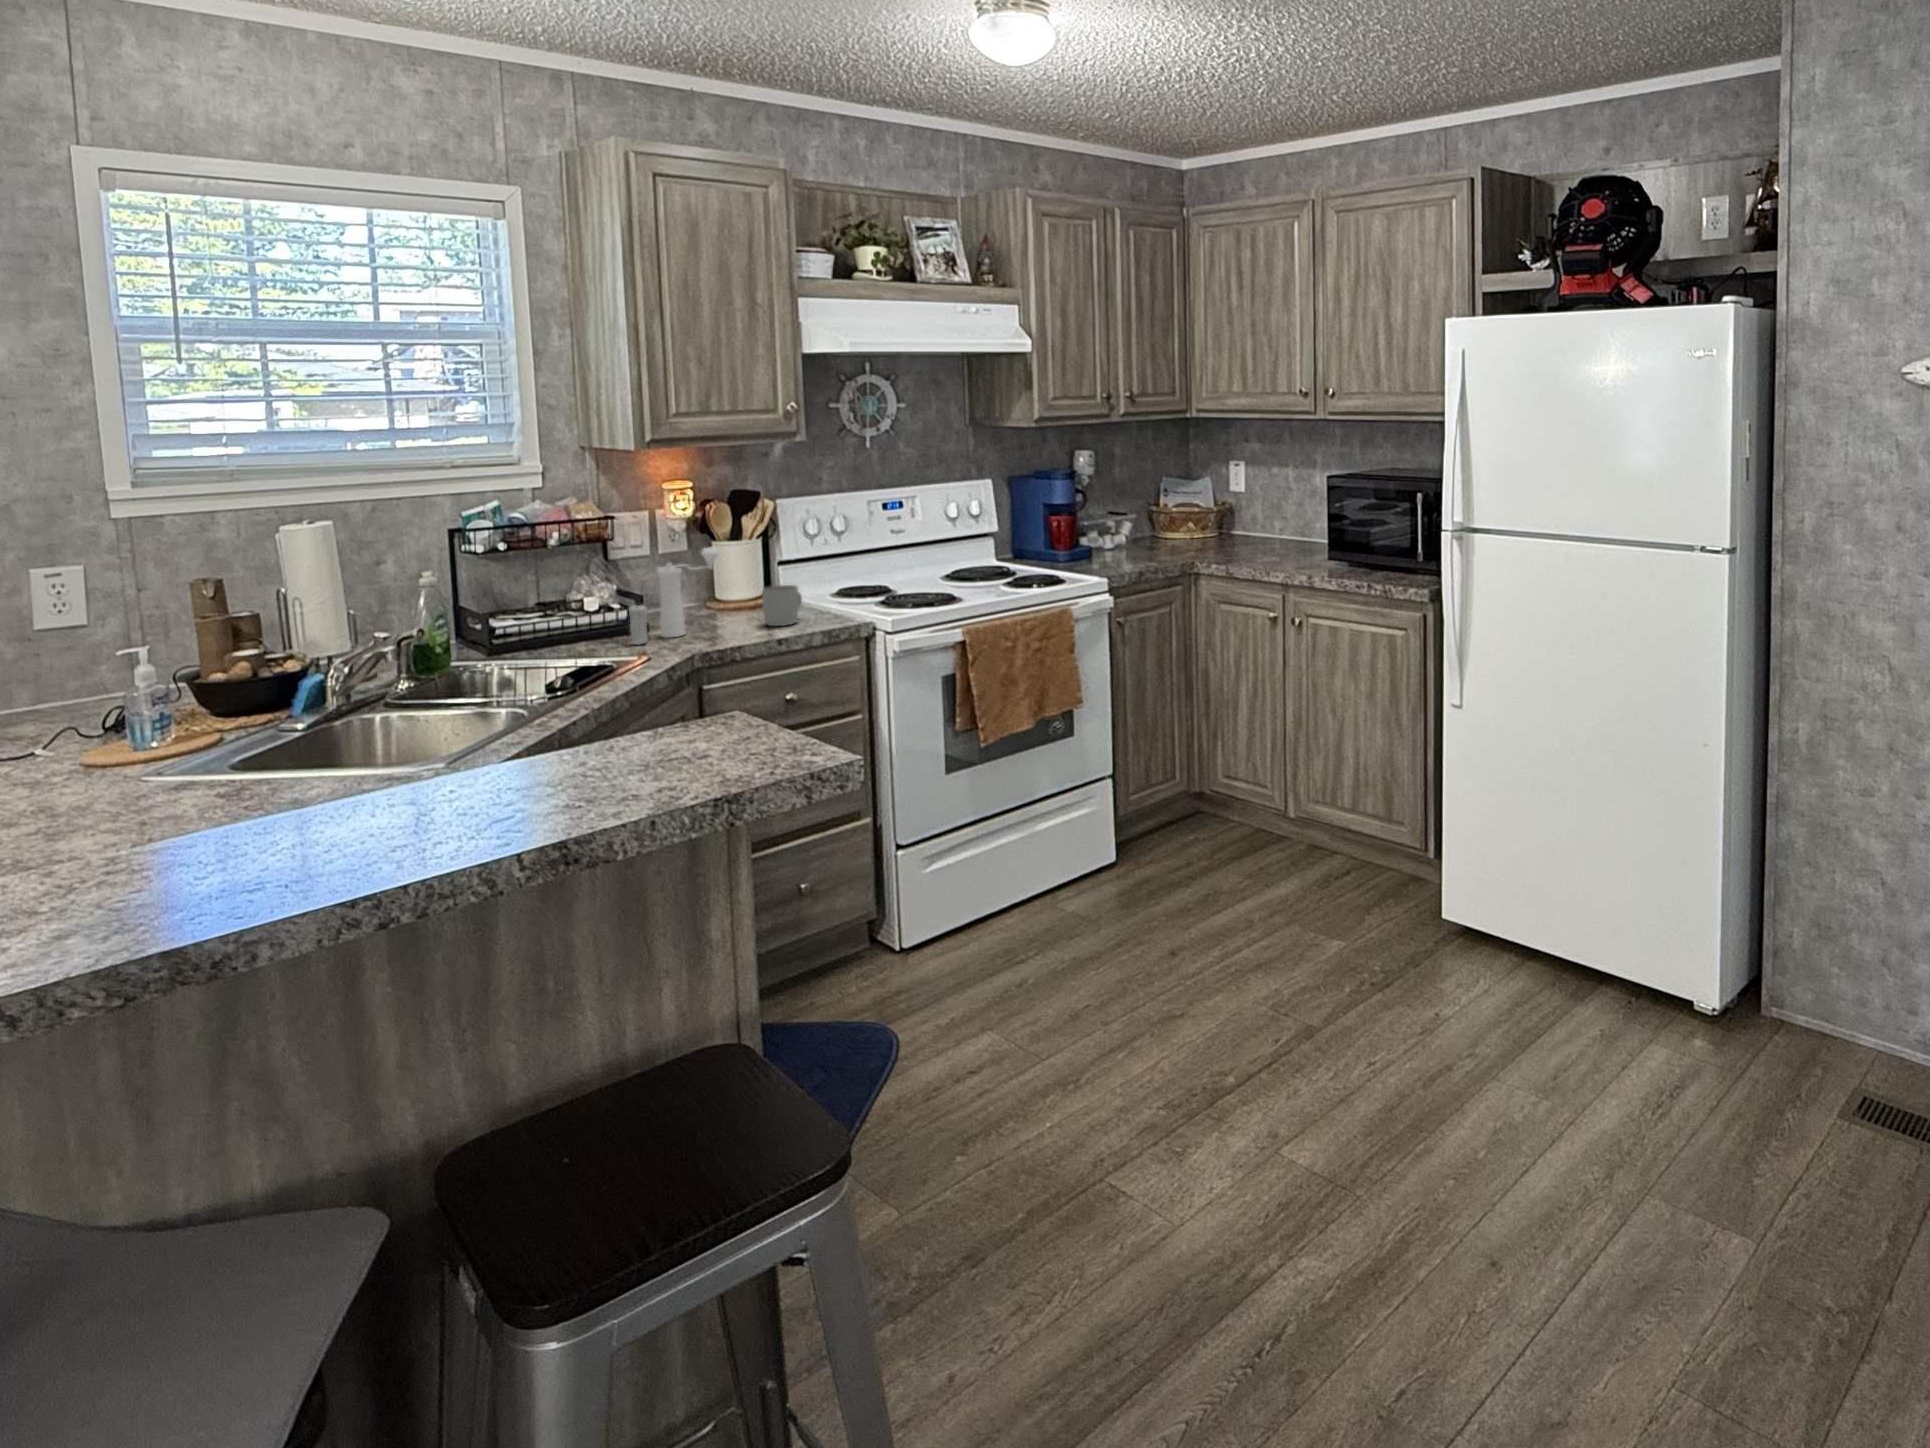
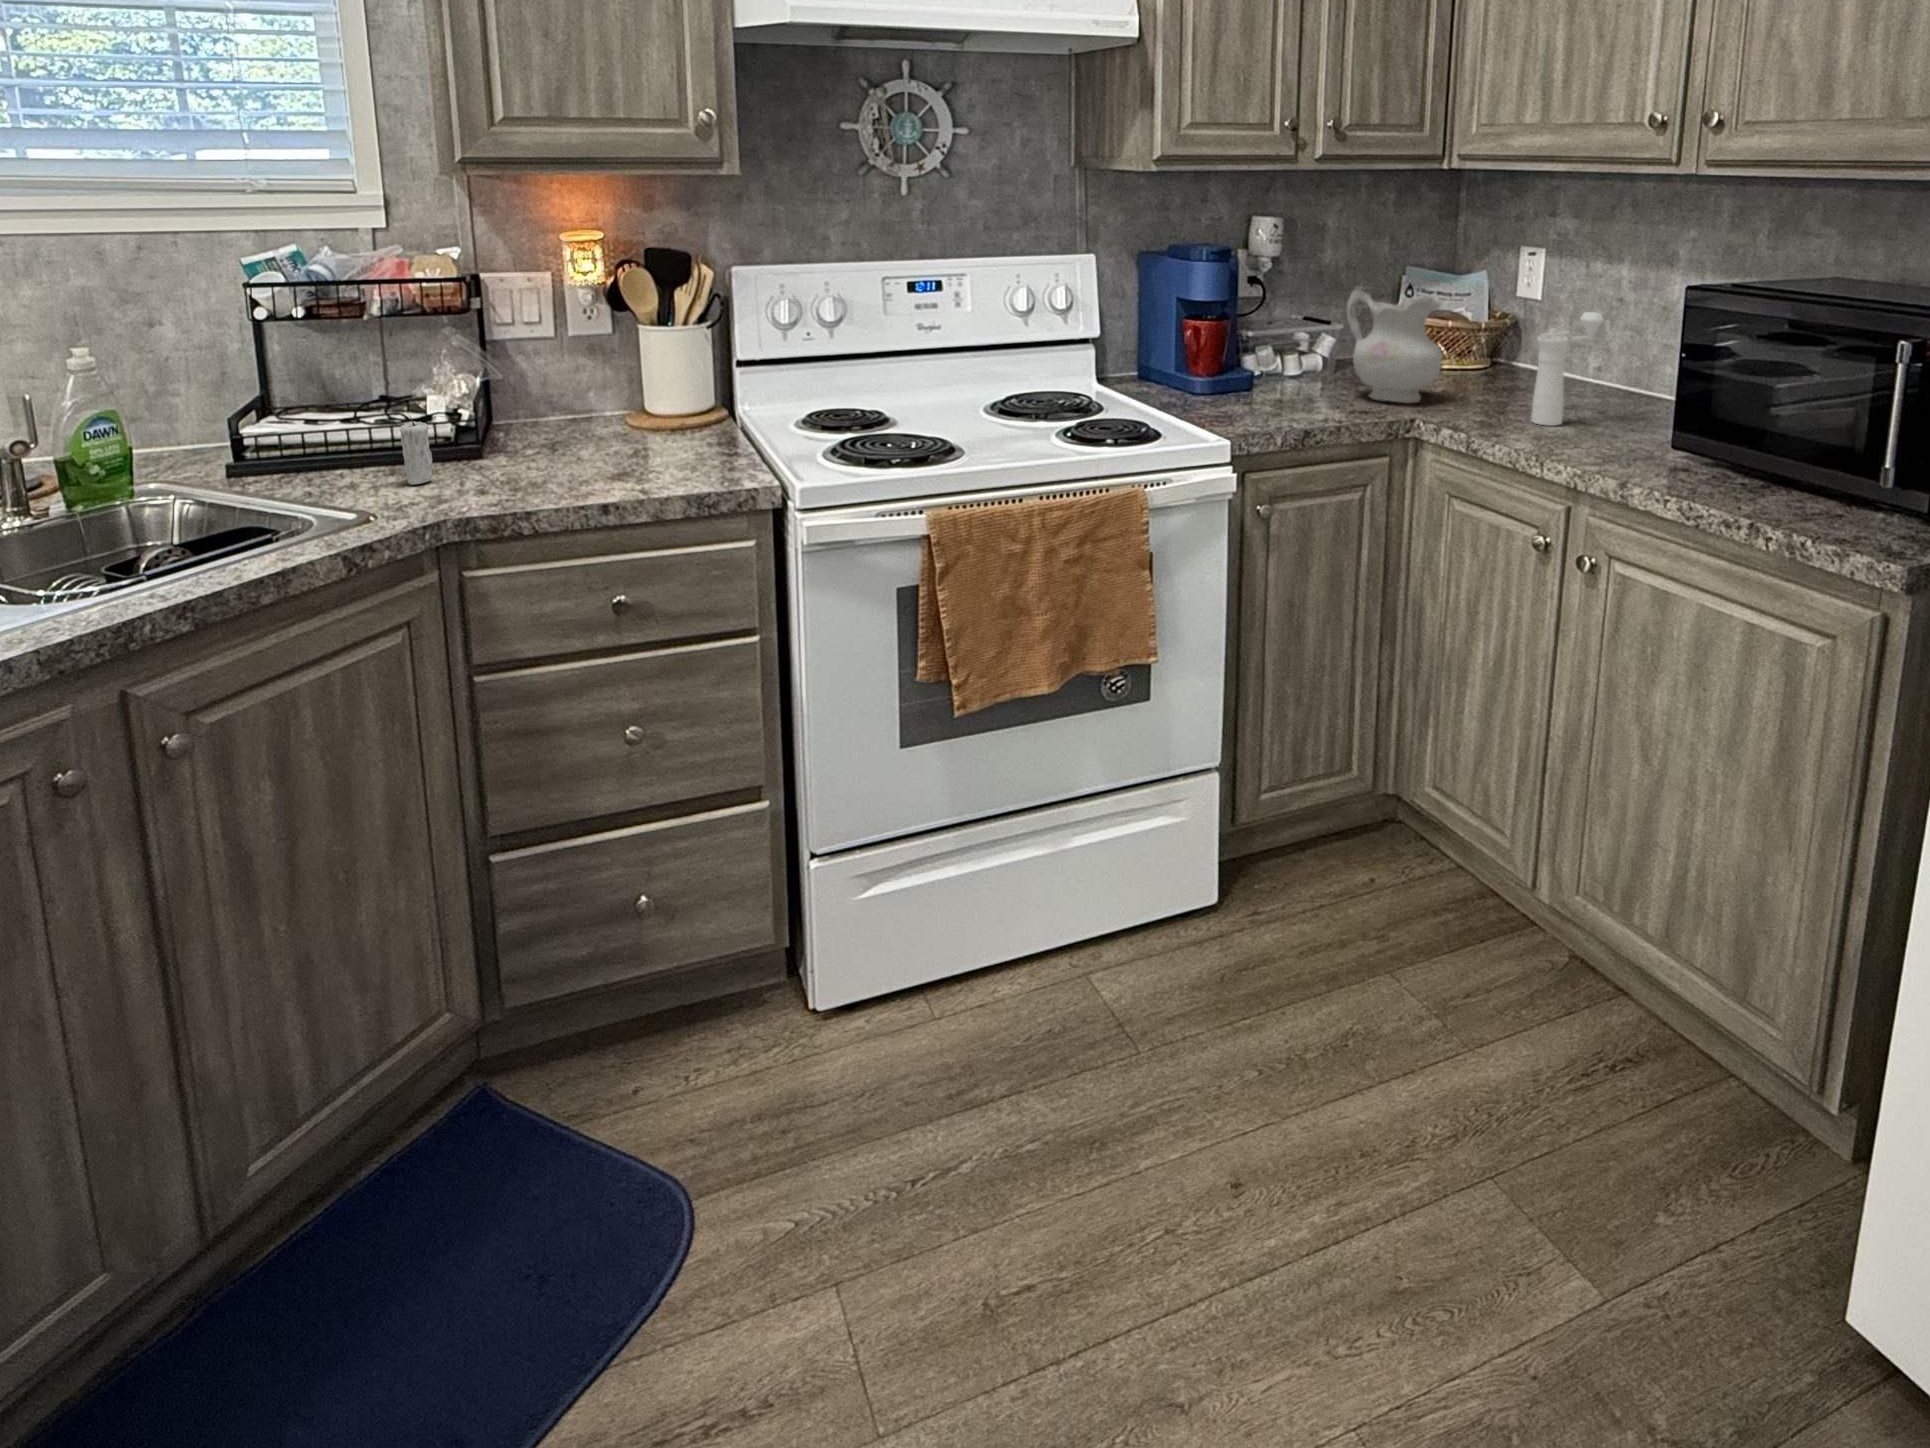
ceramic pitcher: none [1145,490,1203,557] -> present [1347,286,1442,403]
pepper mill: present [658,547,719,638] -> present [1531,312,1604,426]
mug: present [762,585,802,626] -> none [621,406,697,474]

